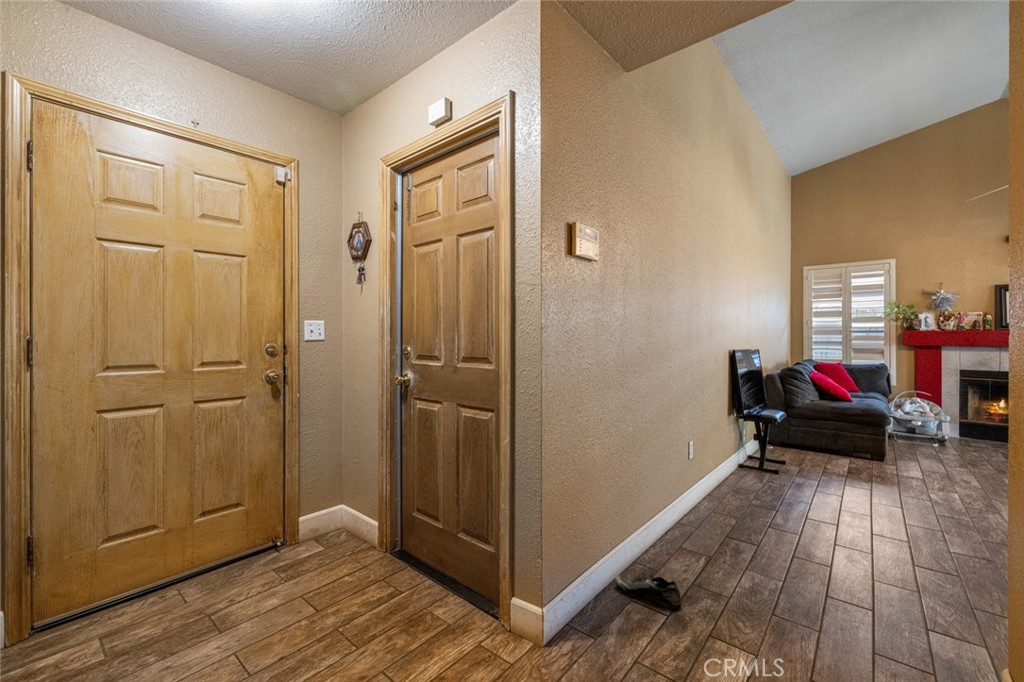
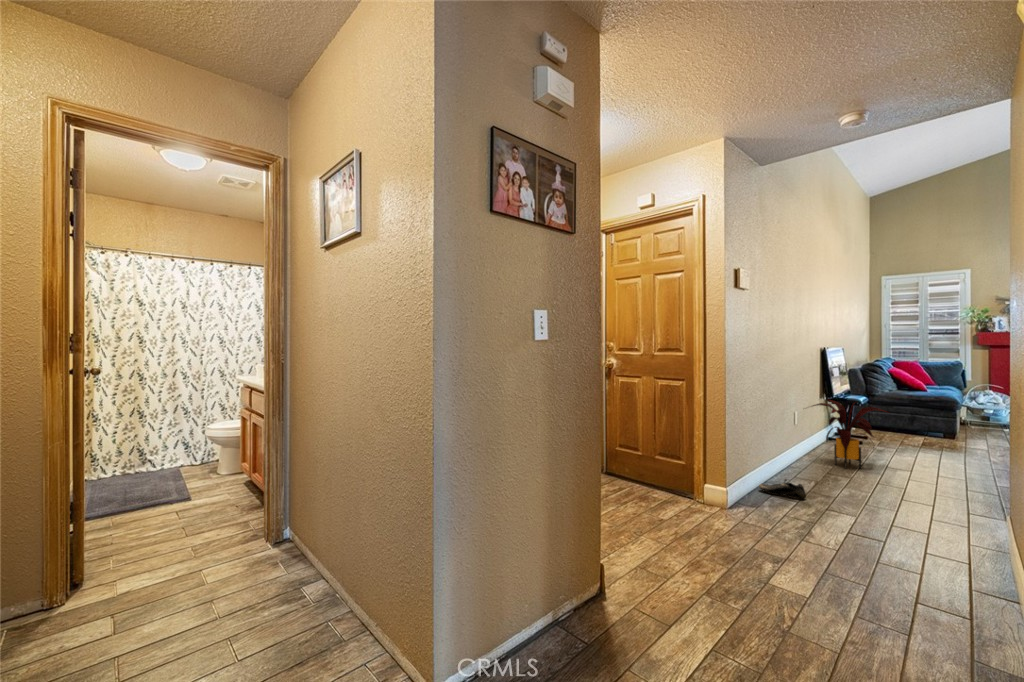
house plant: none [700,423,813,525] -> present [813,400,884,469]

